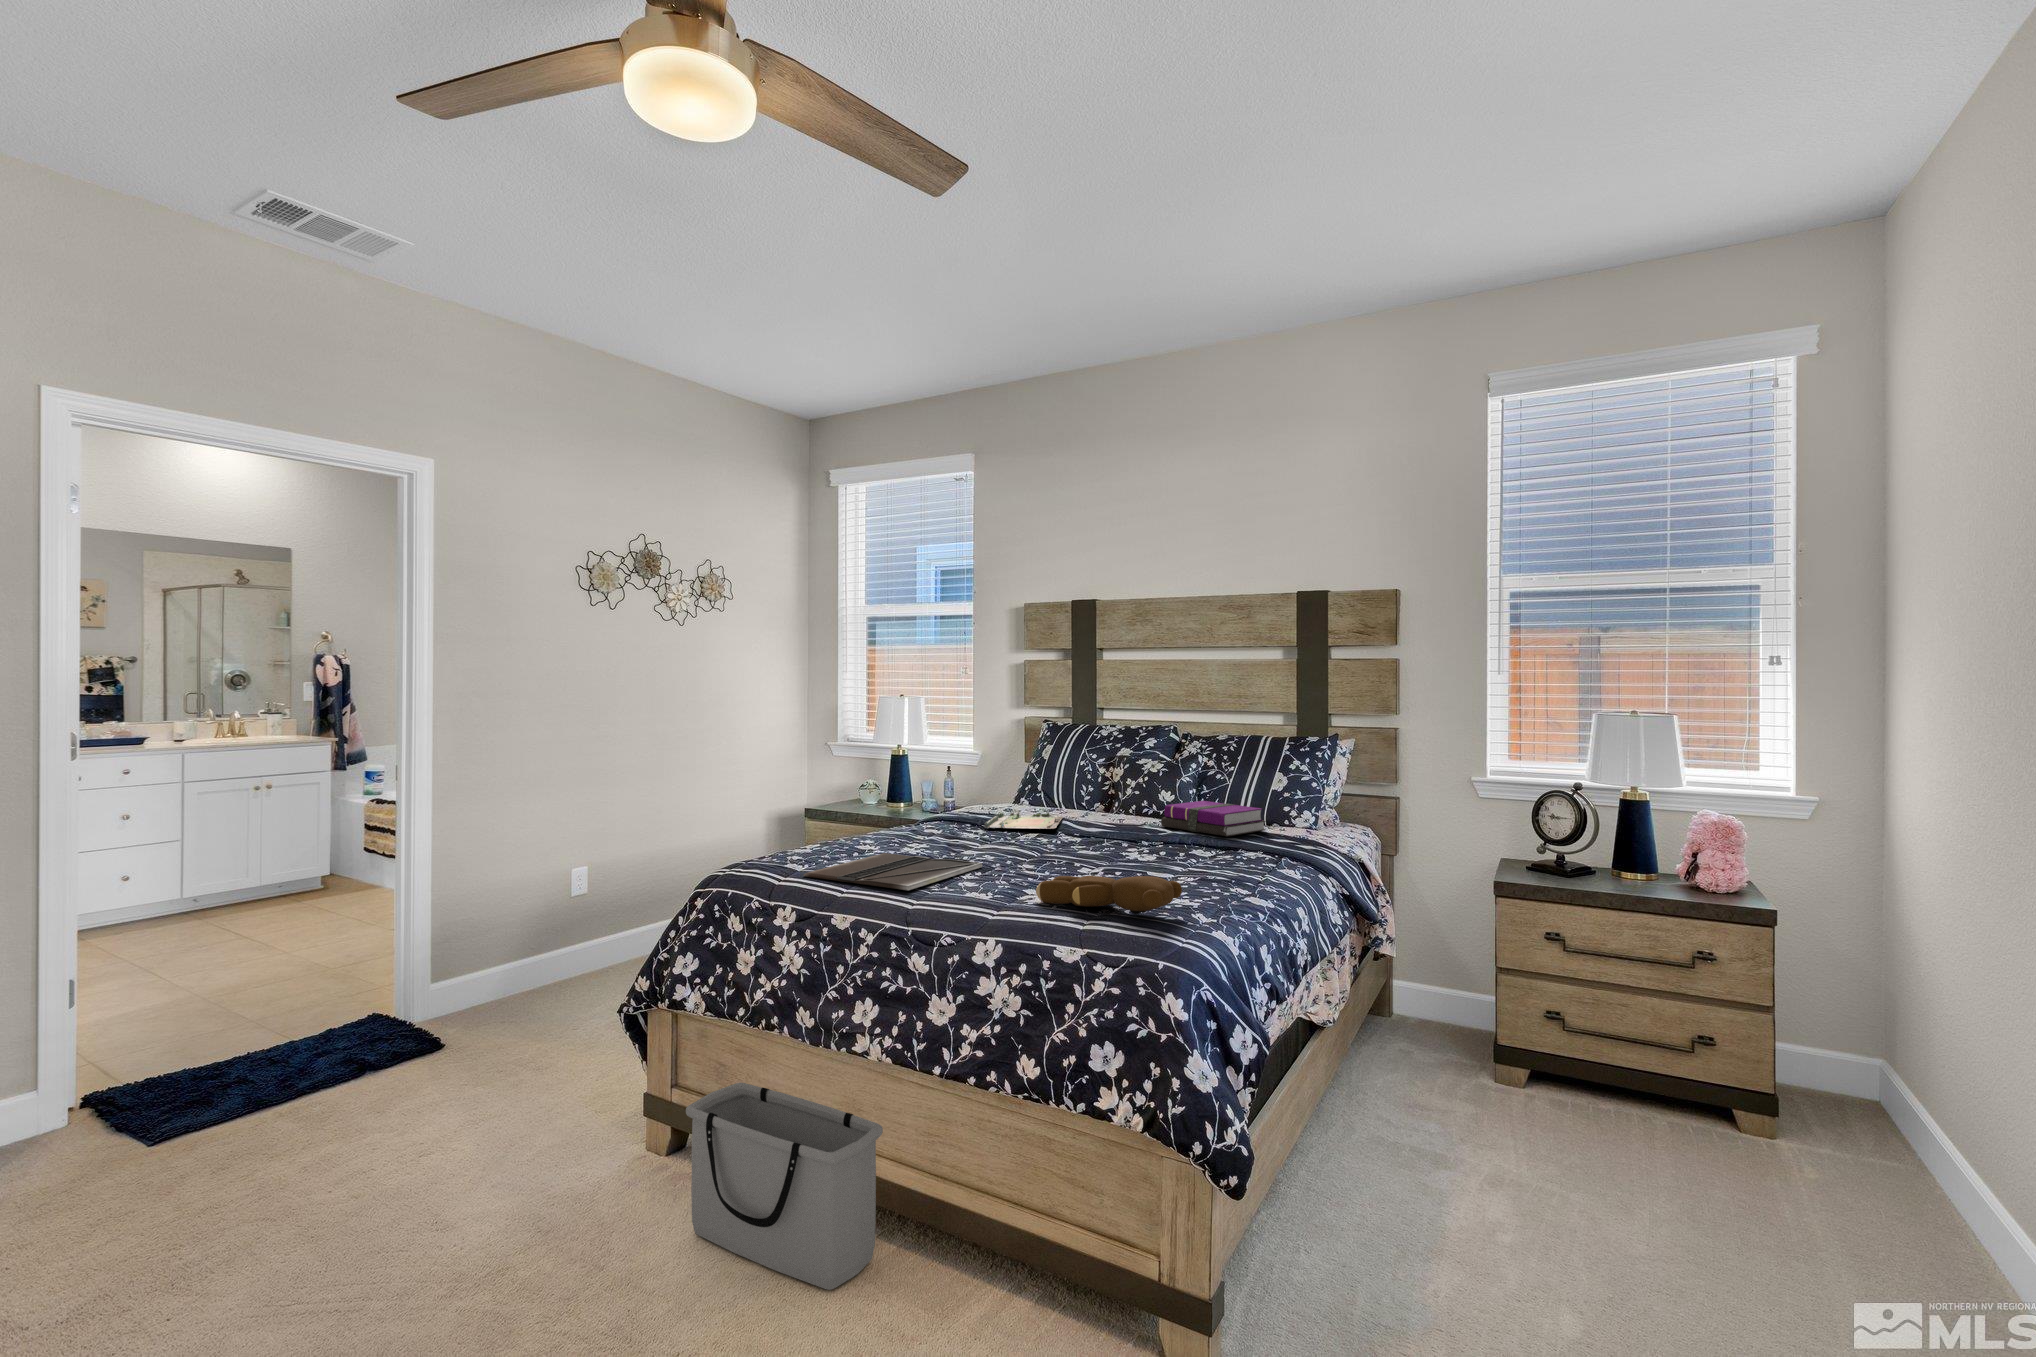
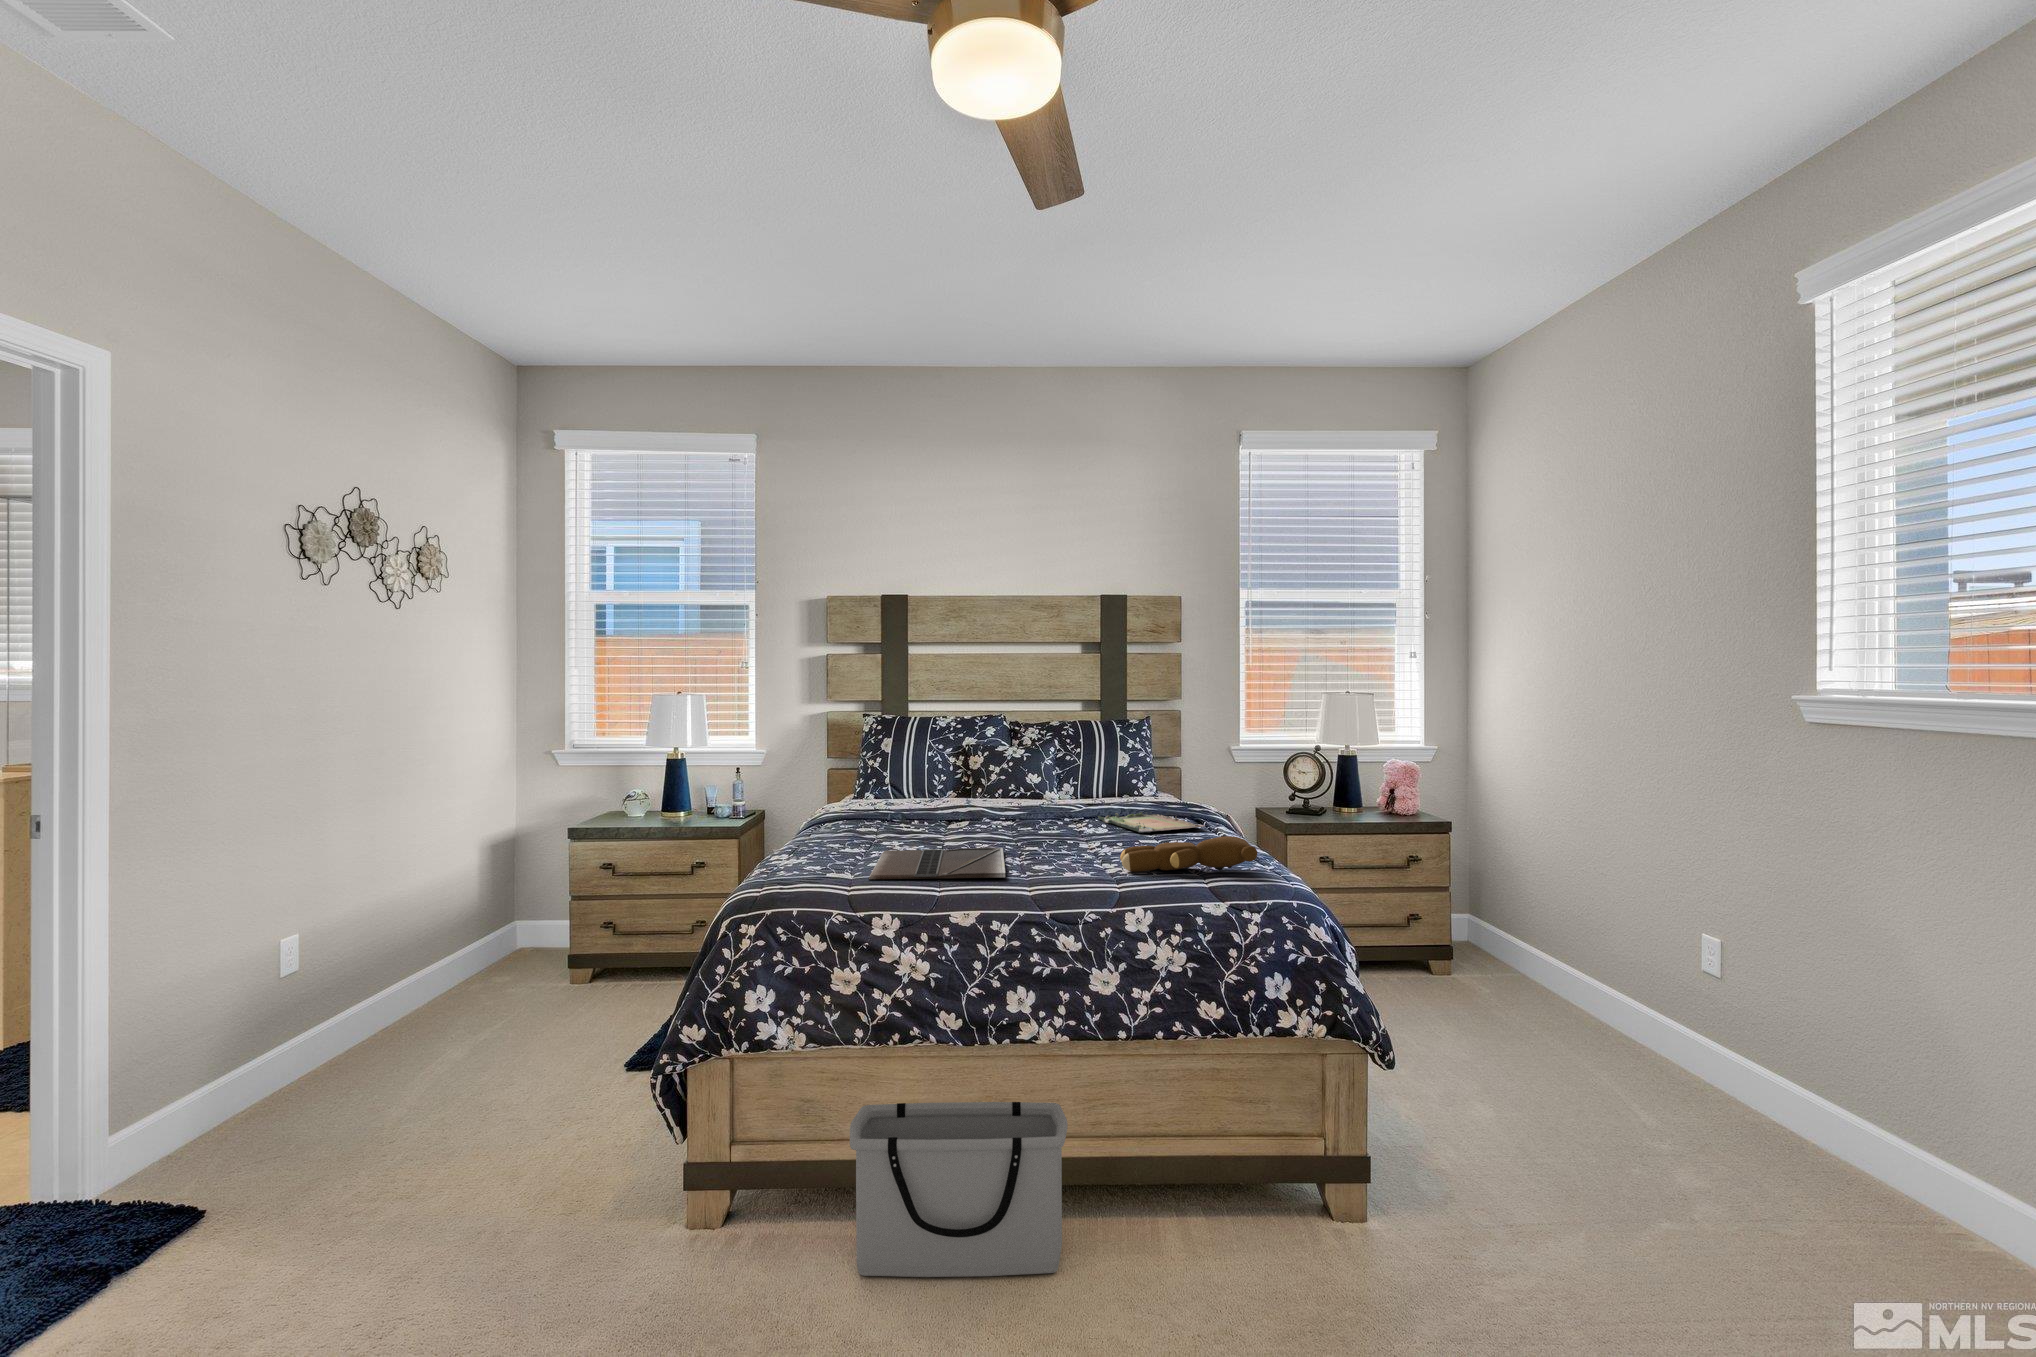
notebook: present [1161,801,1266,836] -> none [1045,779,1128,807]
tray: present [984,809,1062,829] -> present [1098,812,1204,833]

